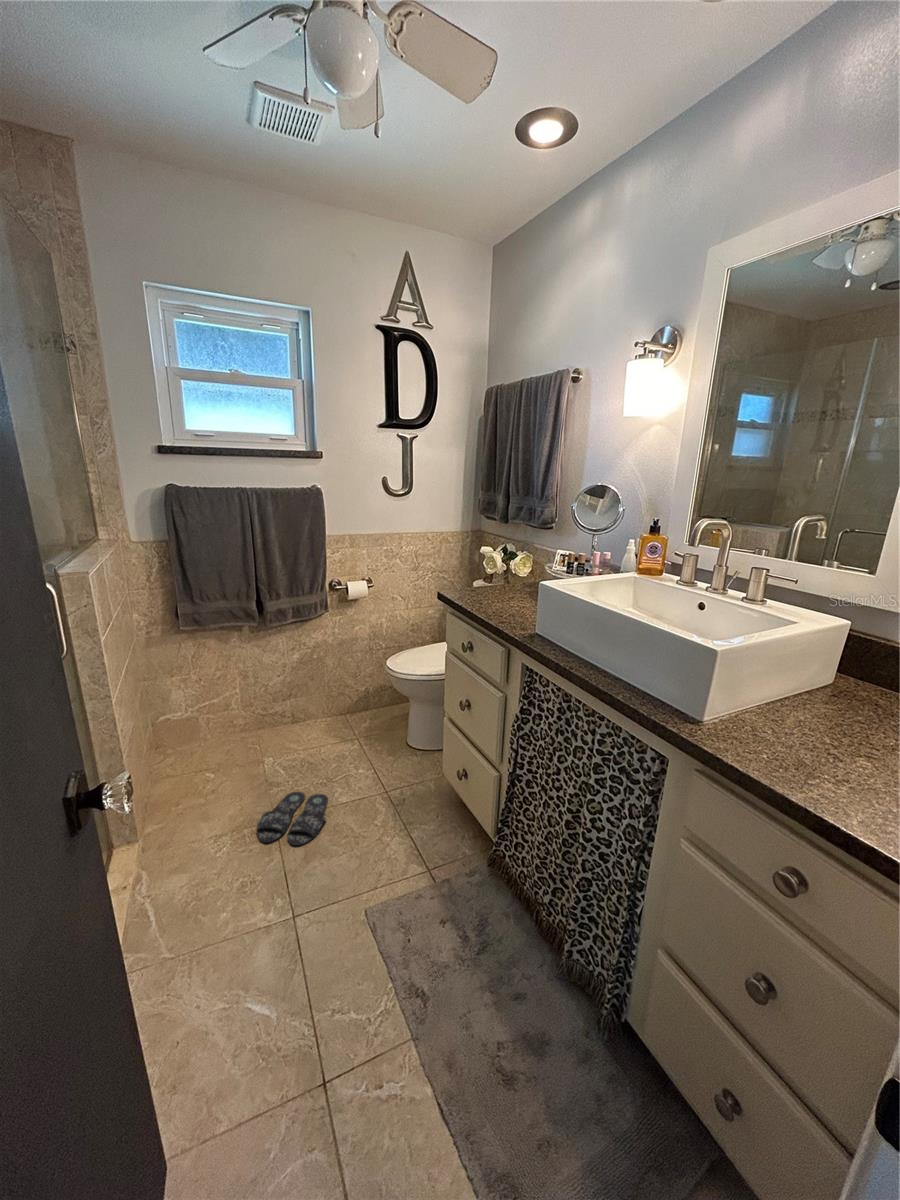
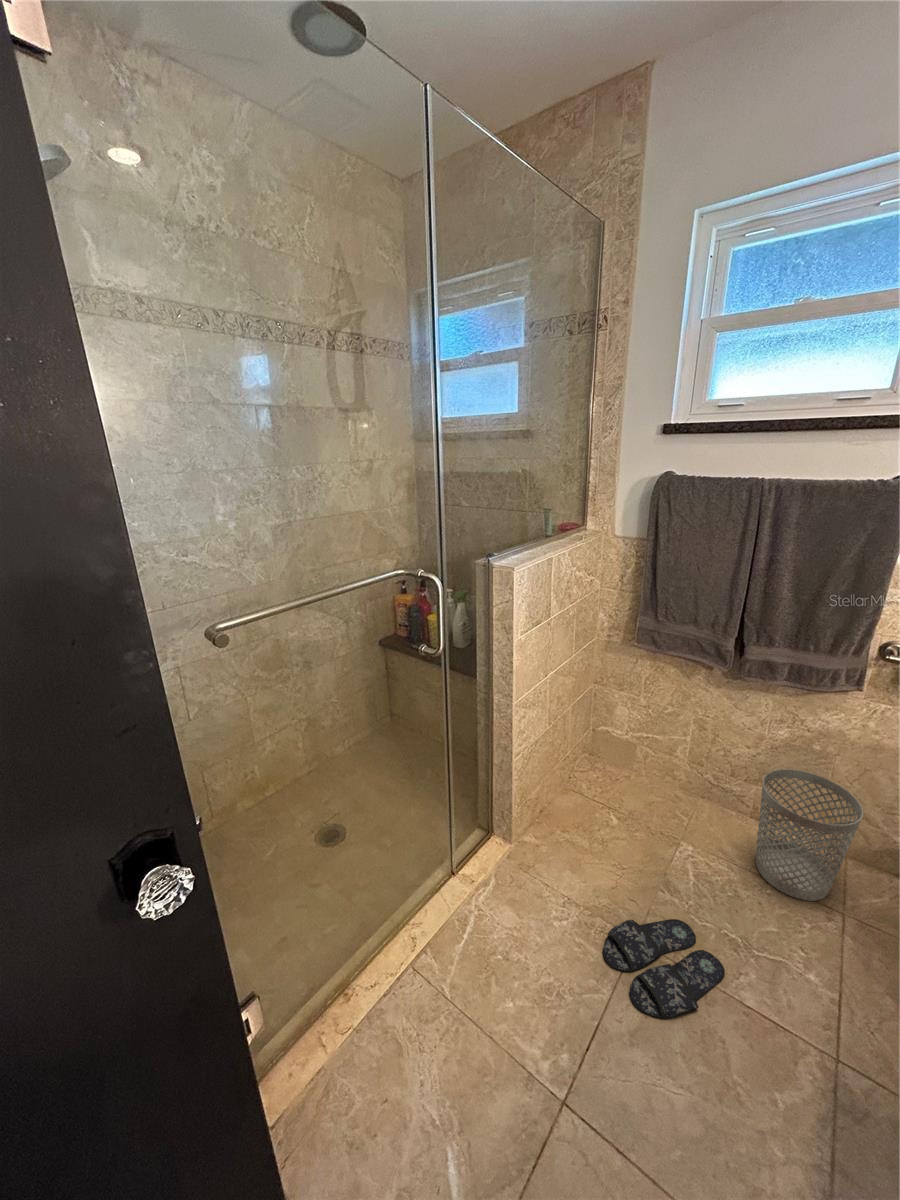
wastebasket: none [298,670,350,746] -> present [756,769,863,901]

